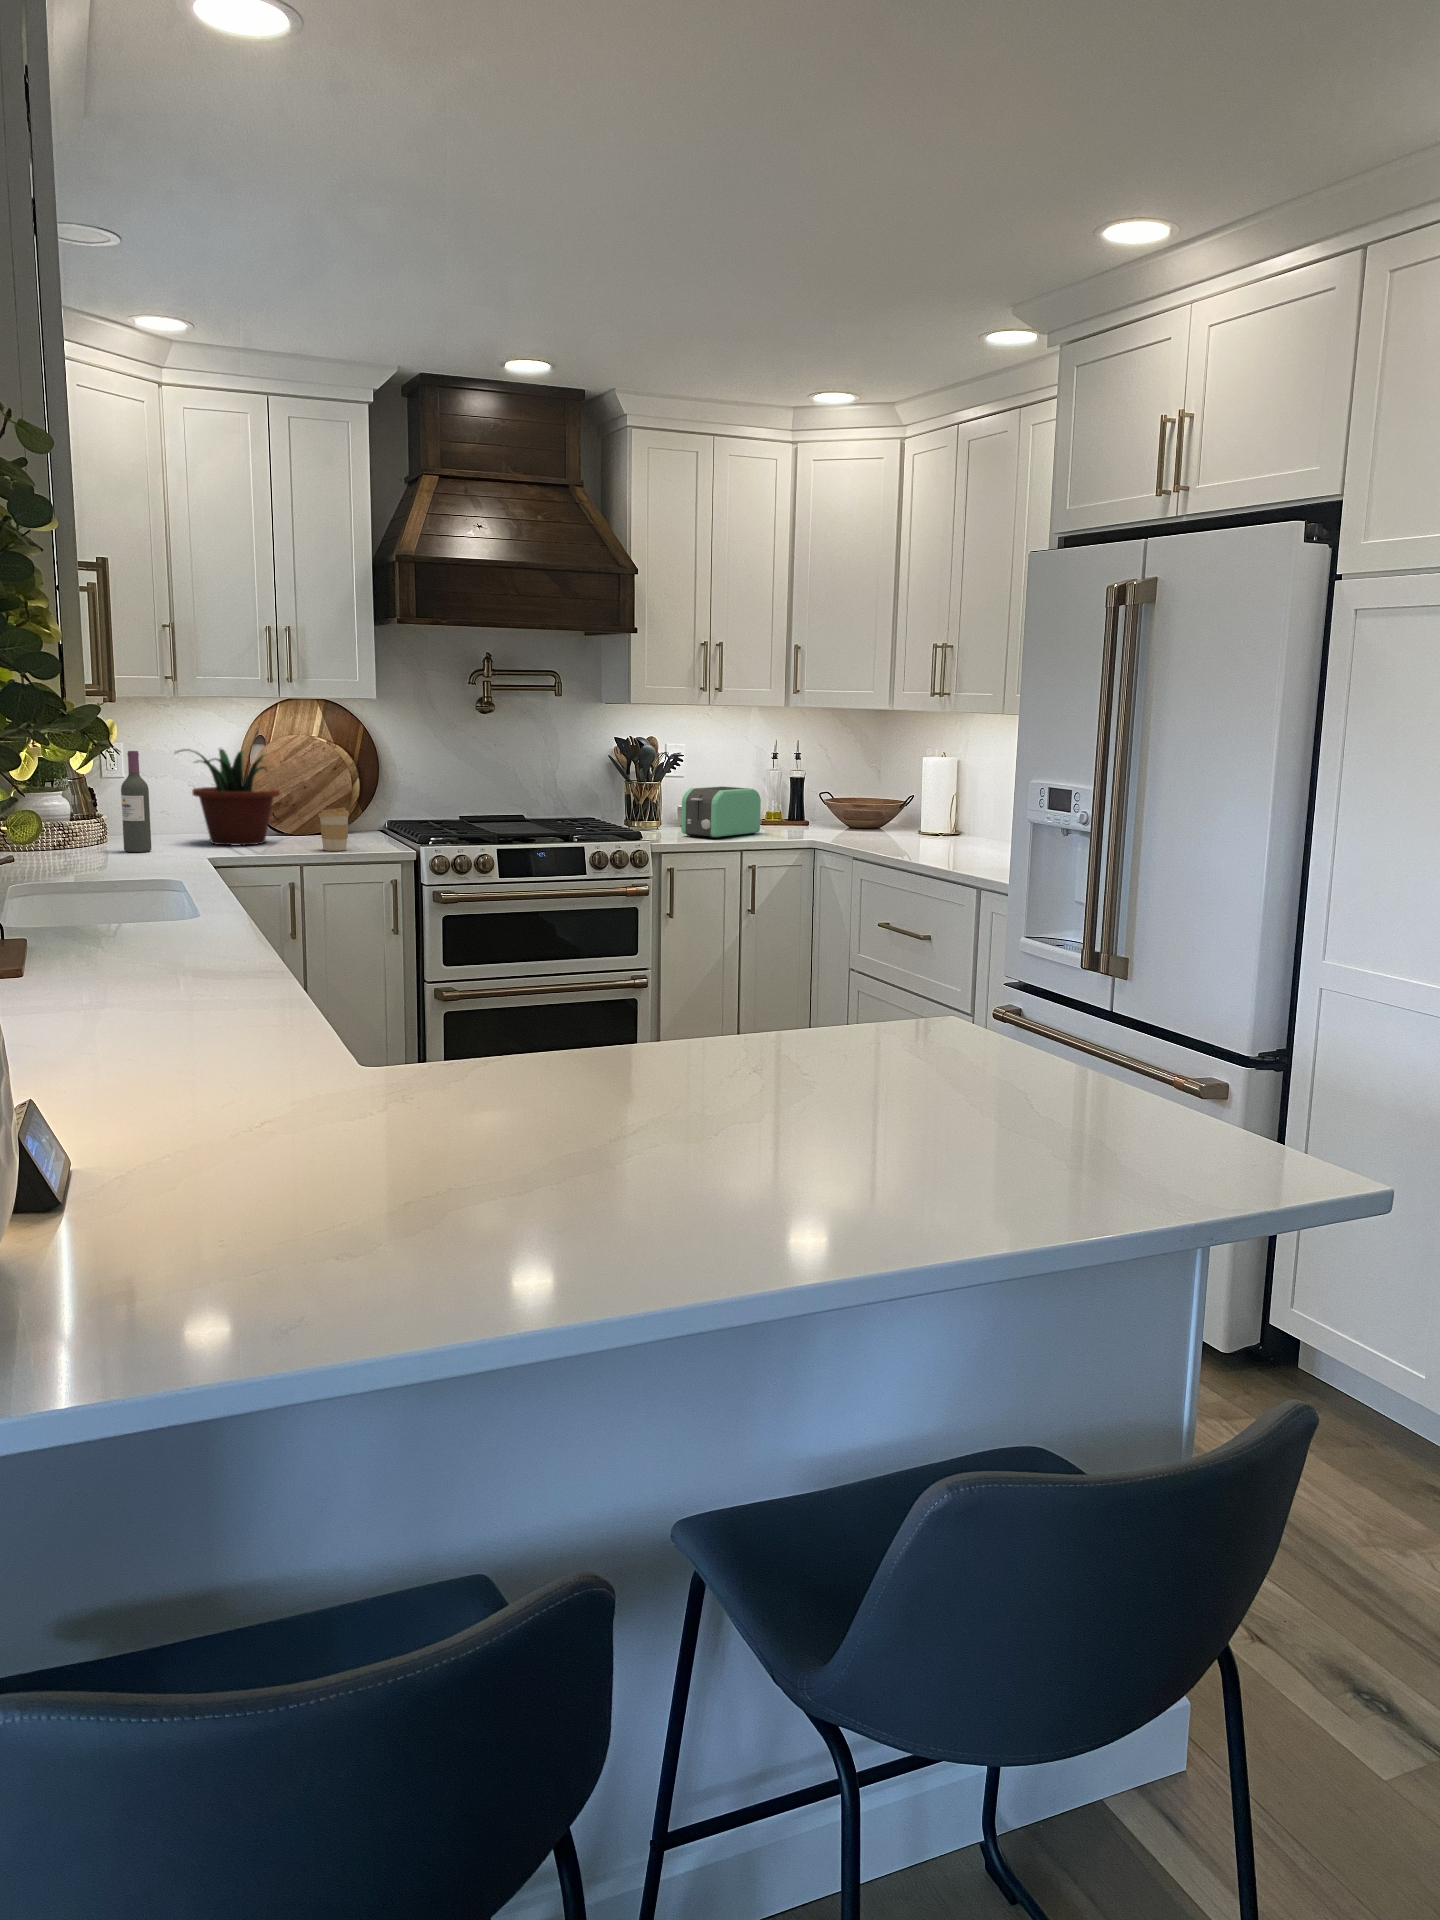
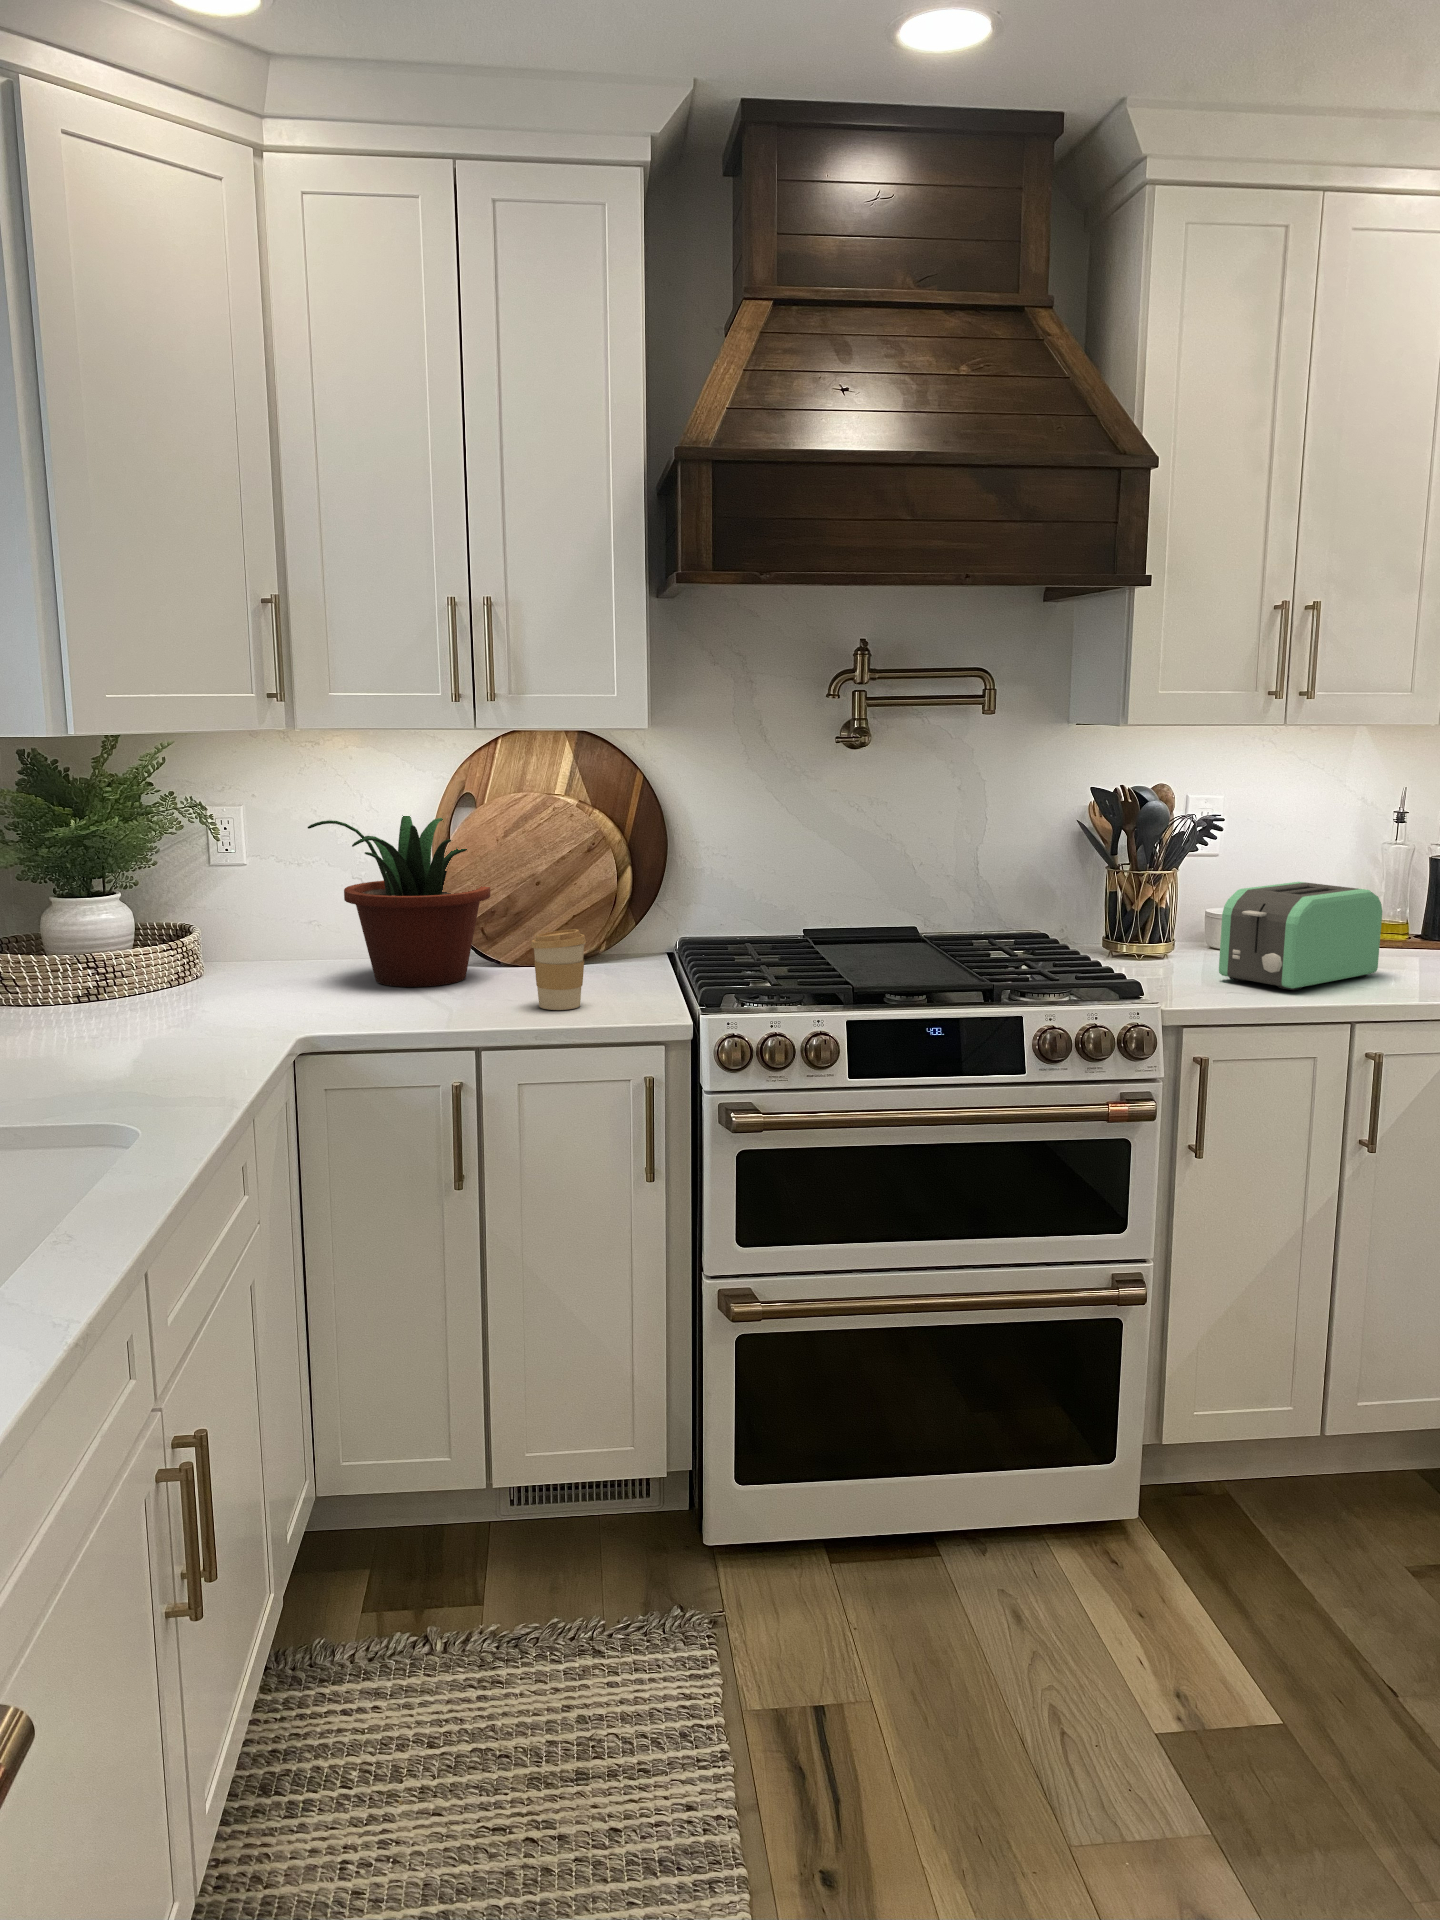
wine bottle: present [121,751,151,852] -> none [201,828,254,1005]

